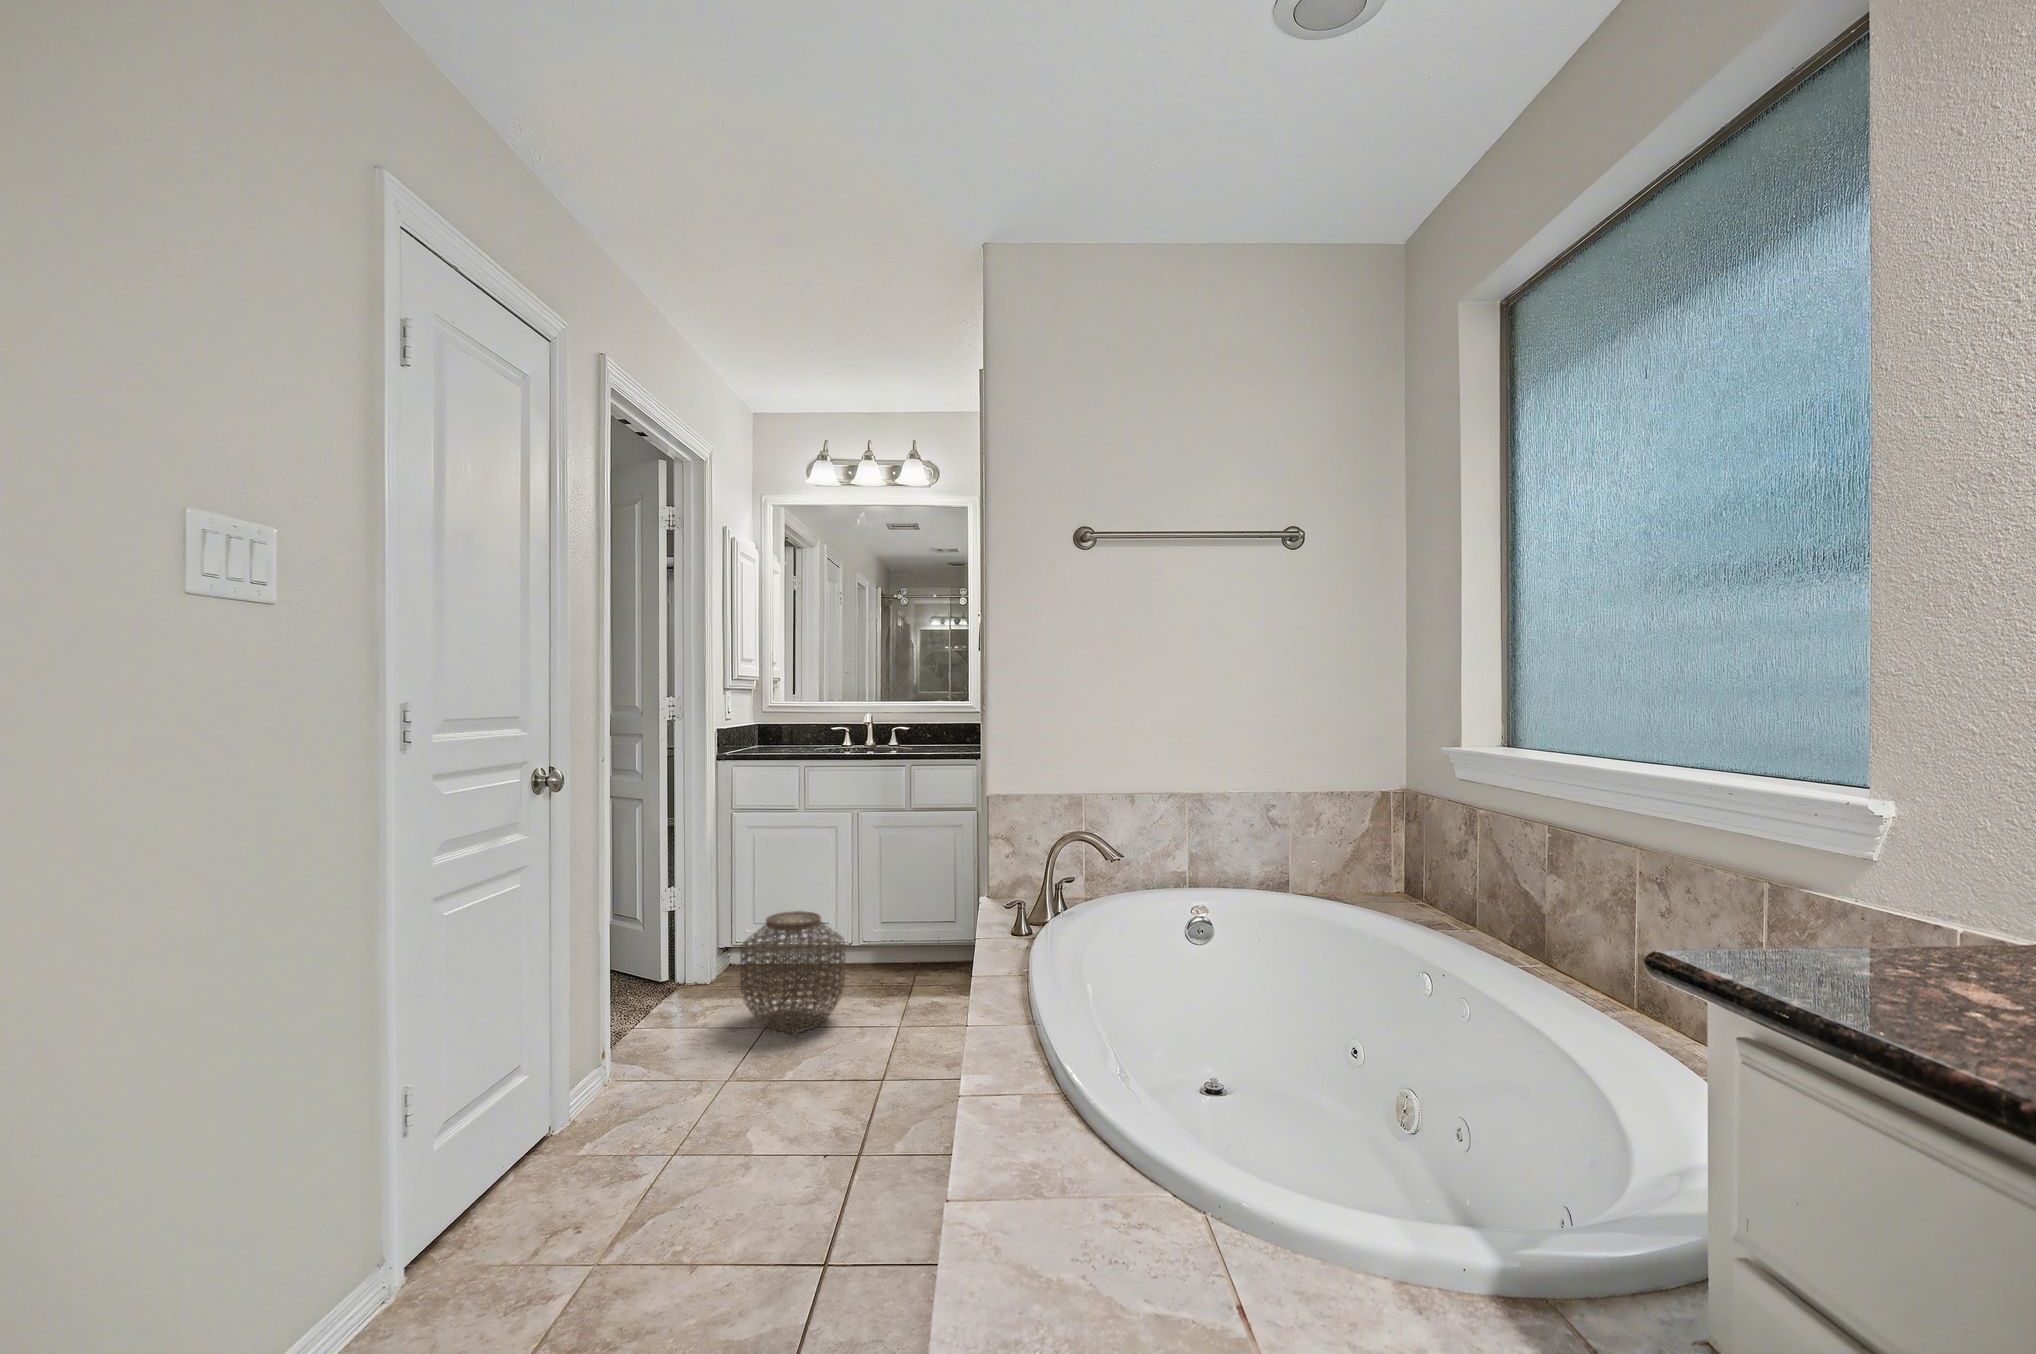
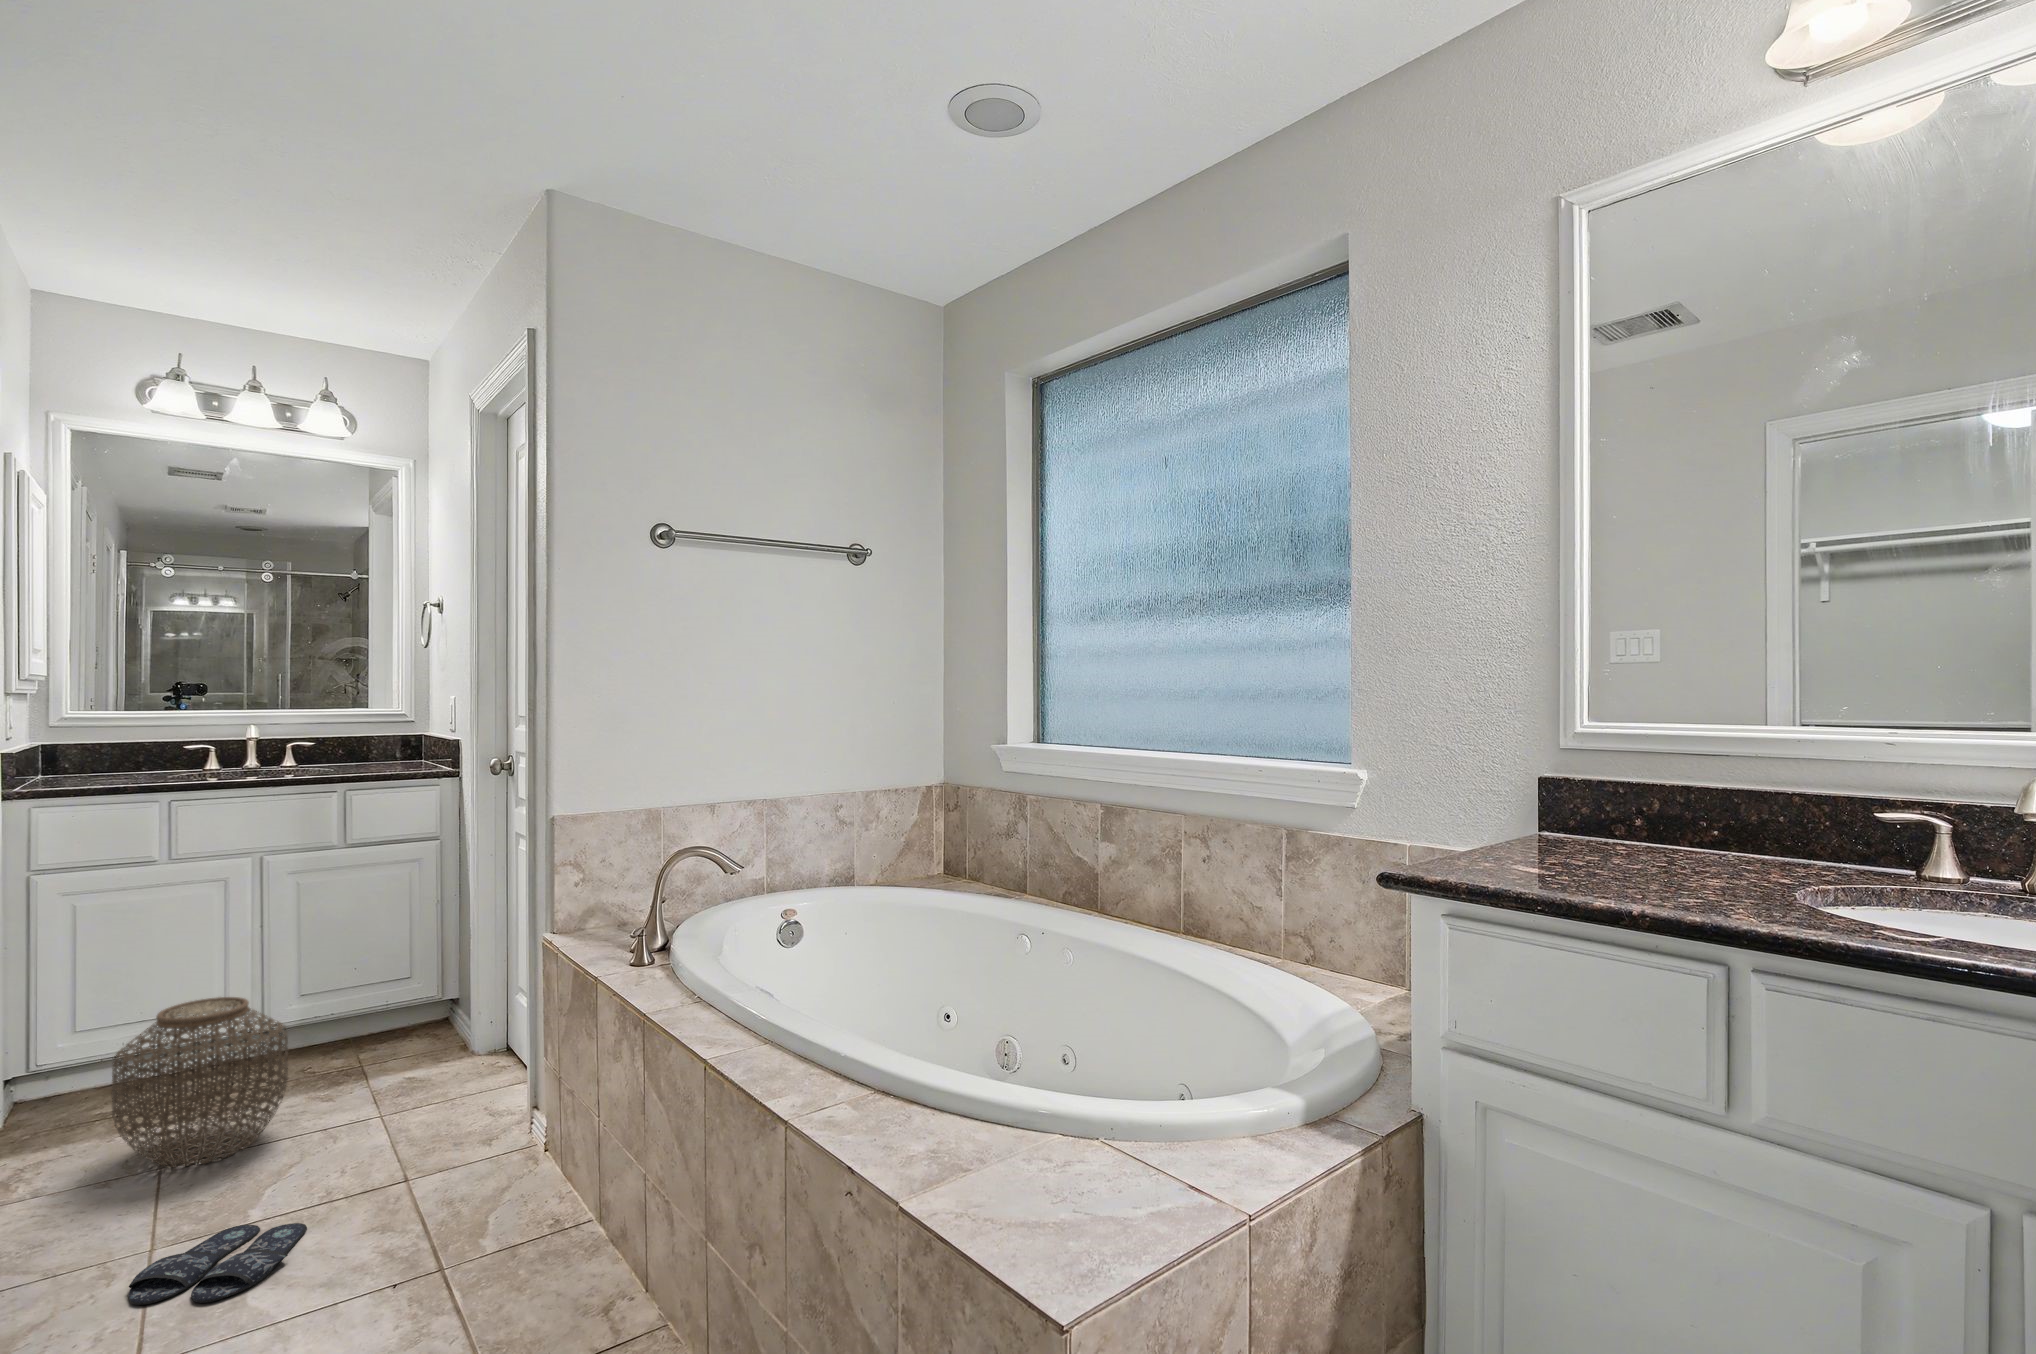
slippers: none [693,1084,811,1135] -> present [128,1223,307,1305]

